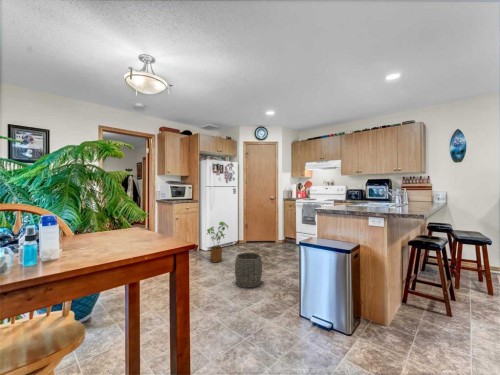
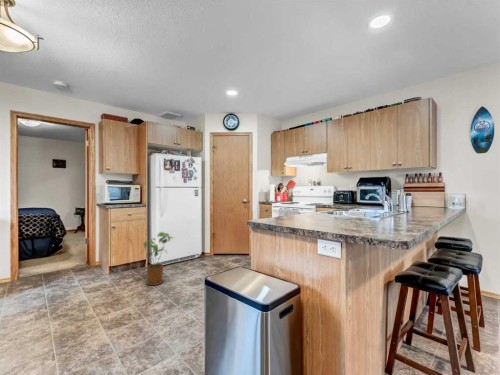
woven basket: present [235,253,262,288] -> none [148,279,188,334]

